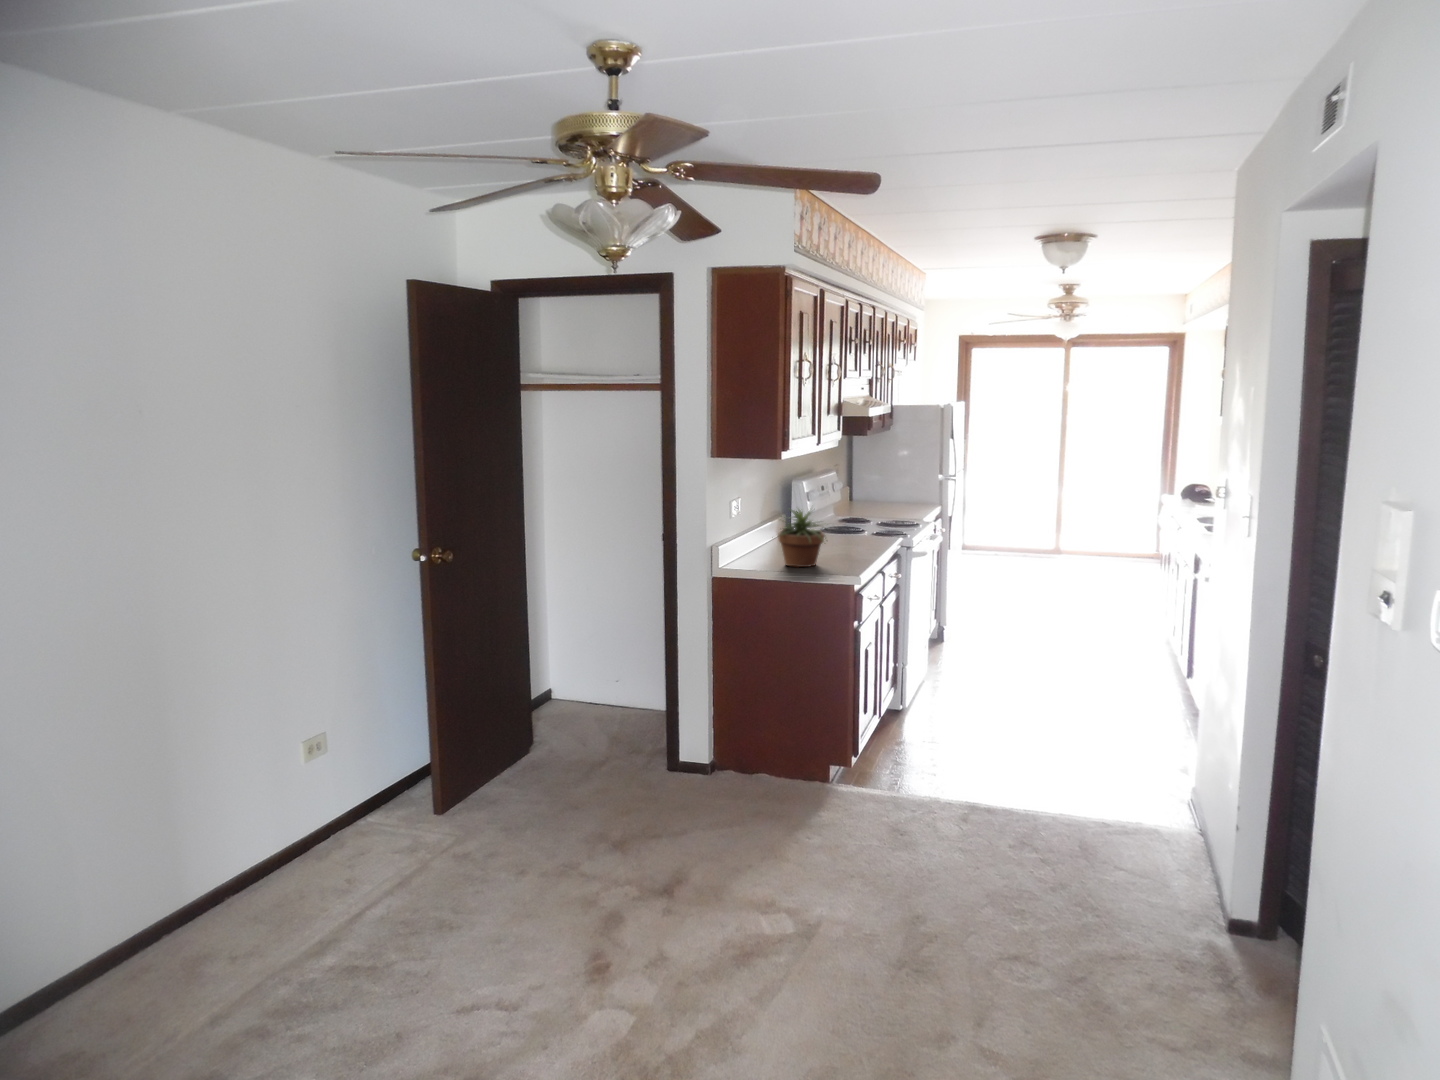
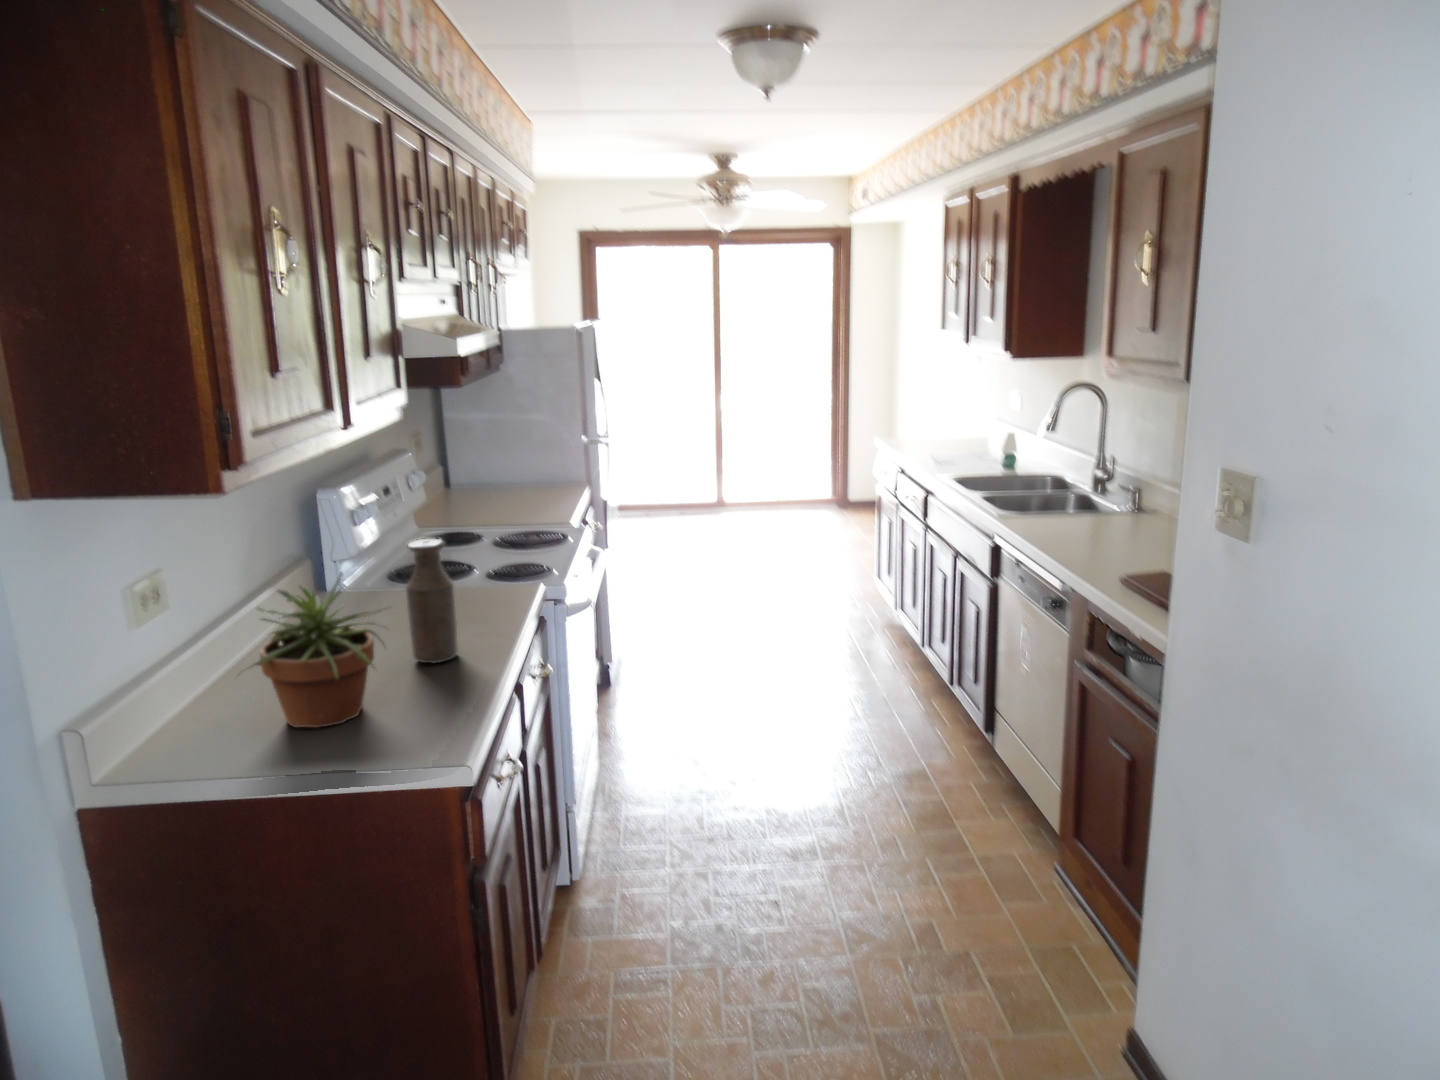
bottle: none [837,498,859,556] -> present [406,539,458,663]

